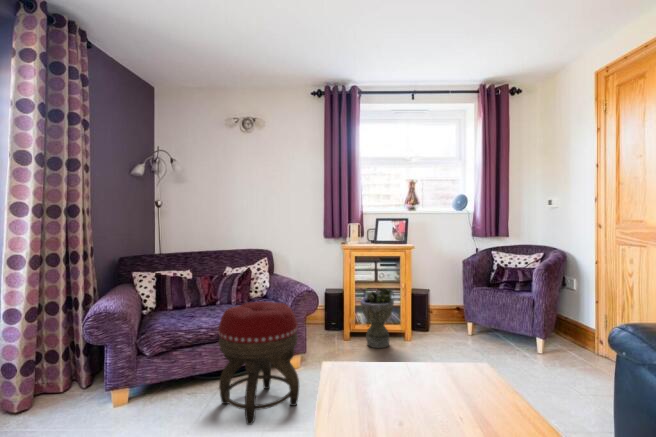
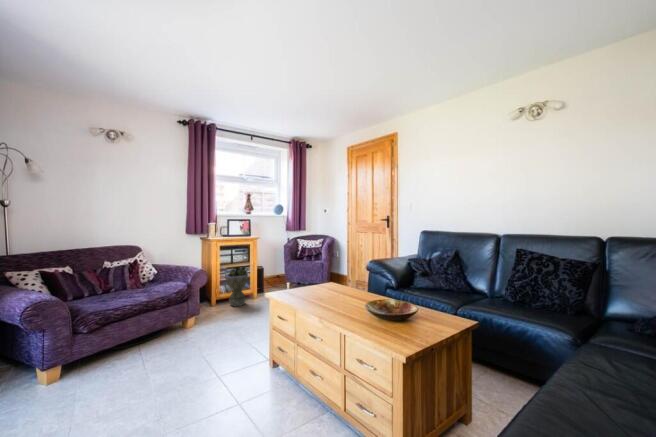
footstool: present [218,302,299,425] -> none [156,277,217,357]

